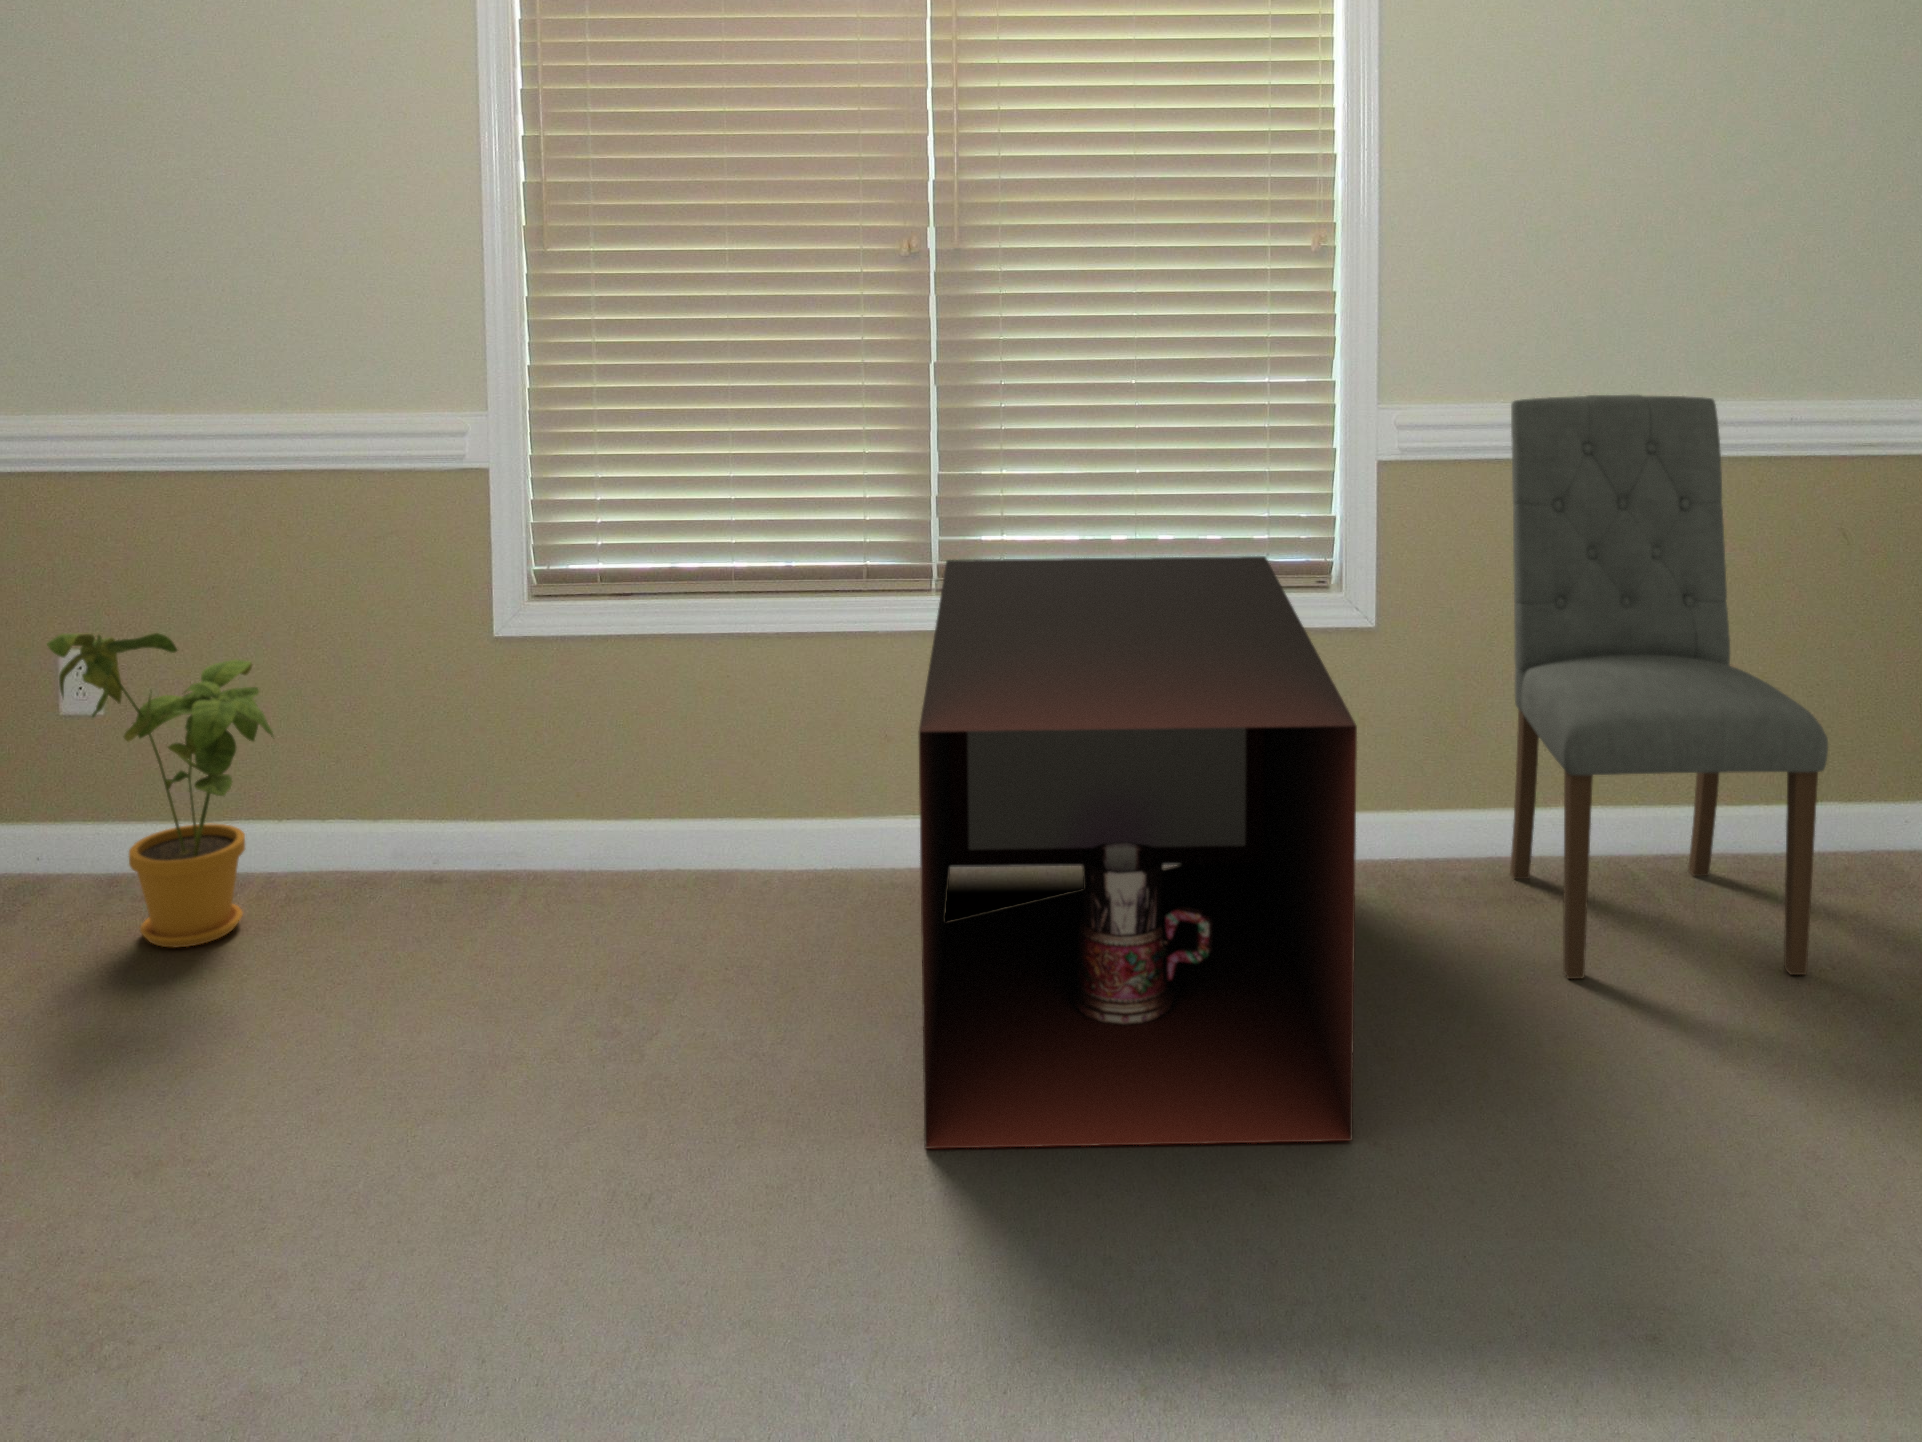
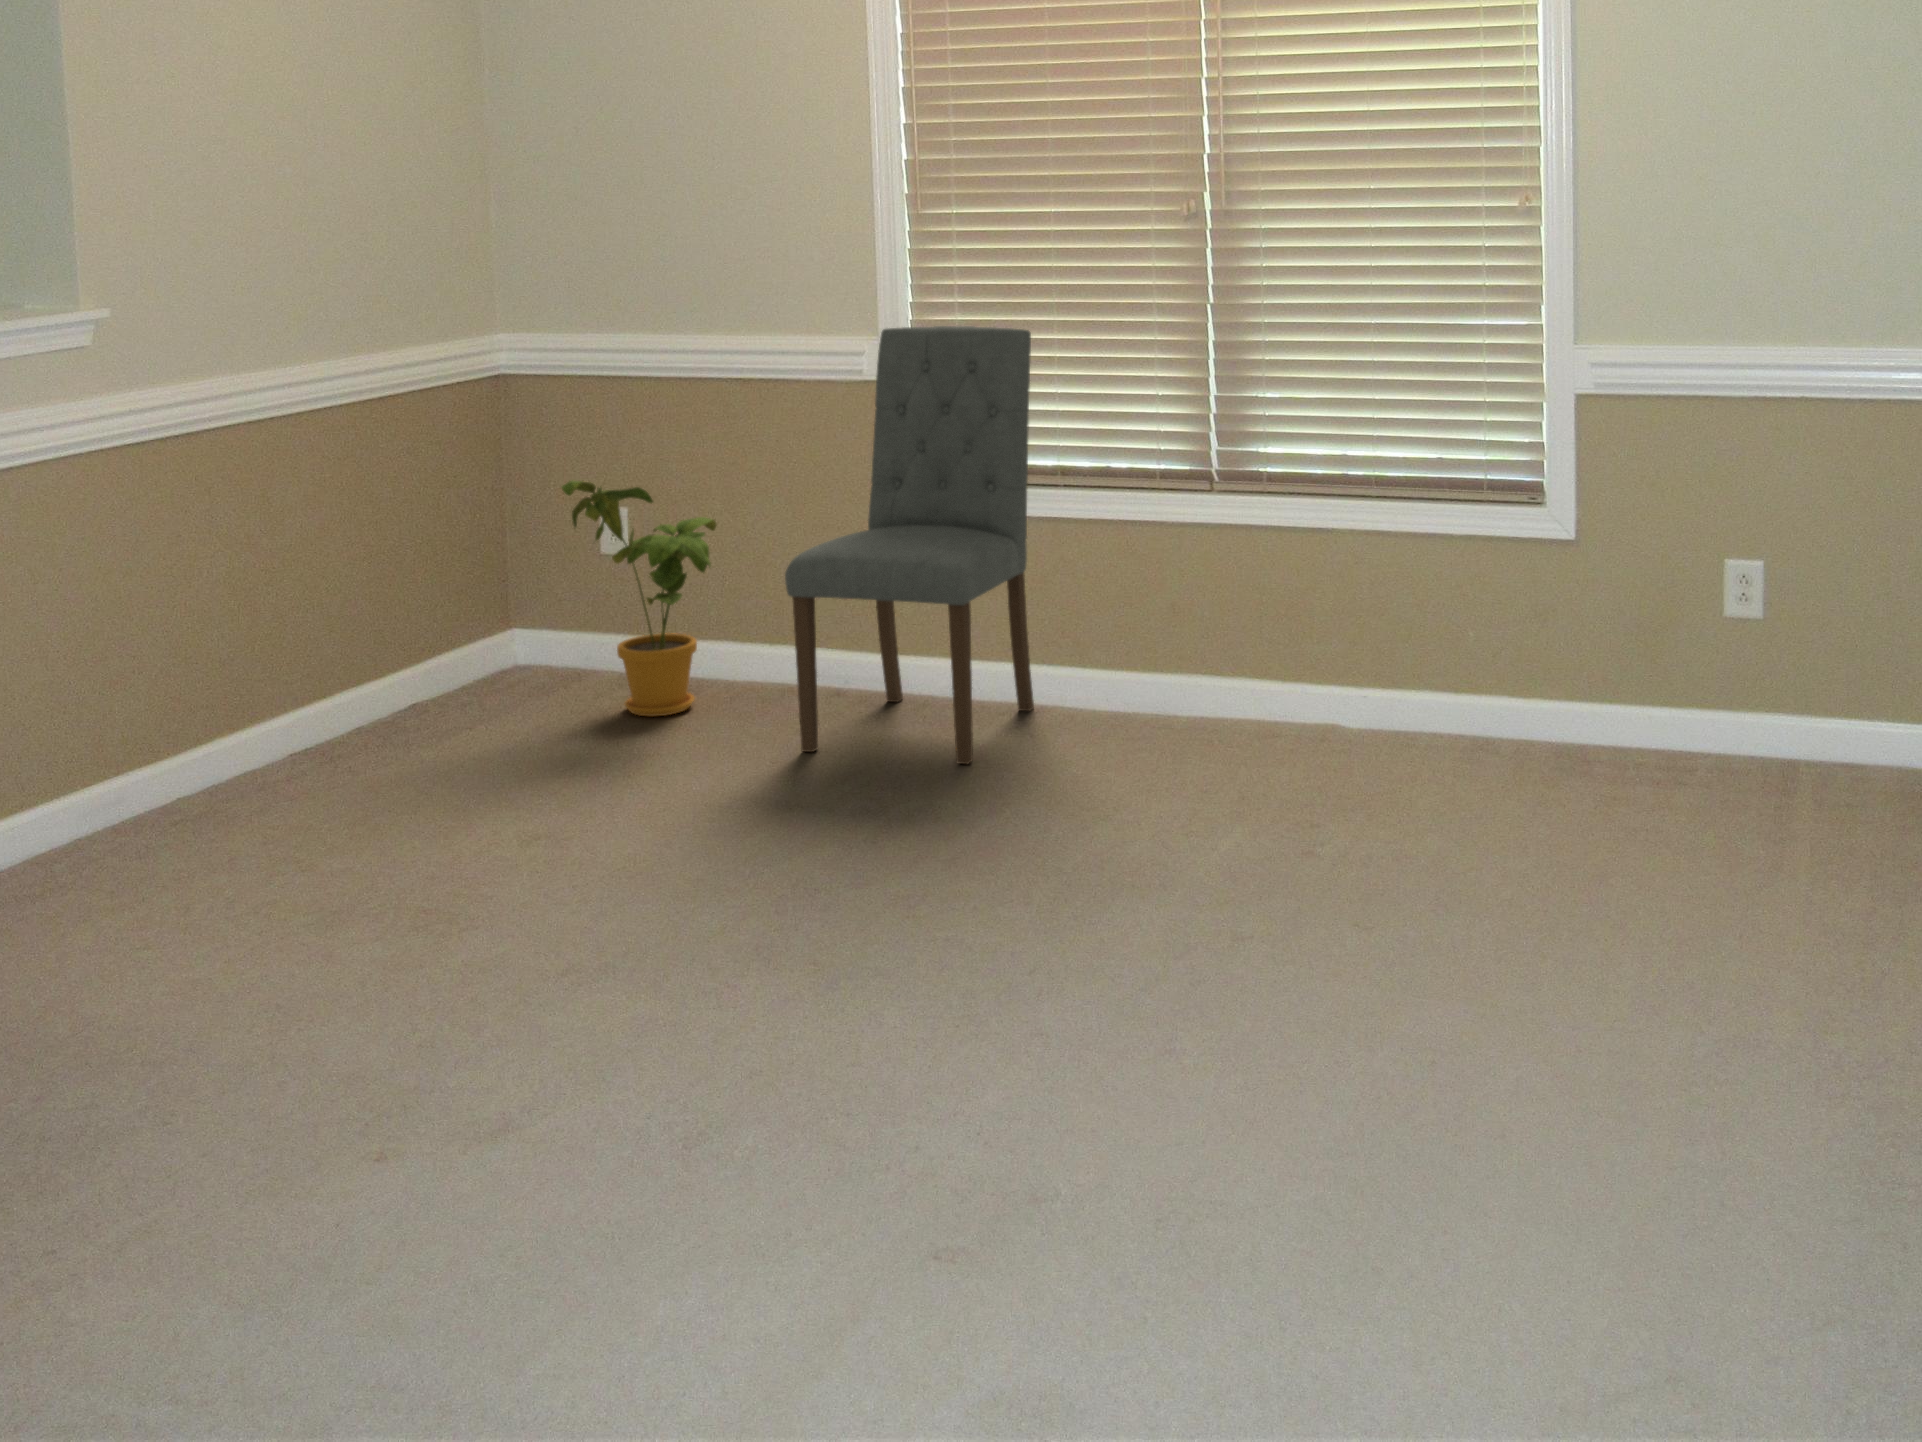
dining chair: present [1510,395,1828,979] -> present [785,326,1034,764]
storage cabinet: present [919,556,1357,1148] -> none [1057,463,1479,899]

